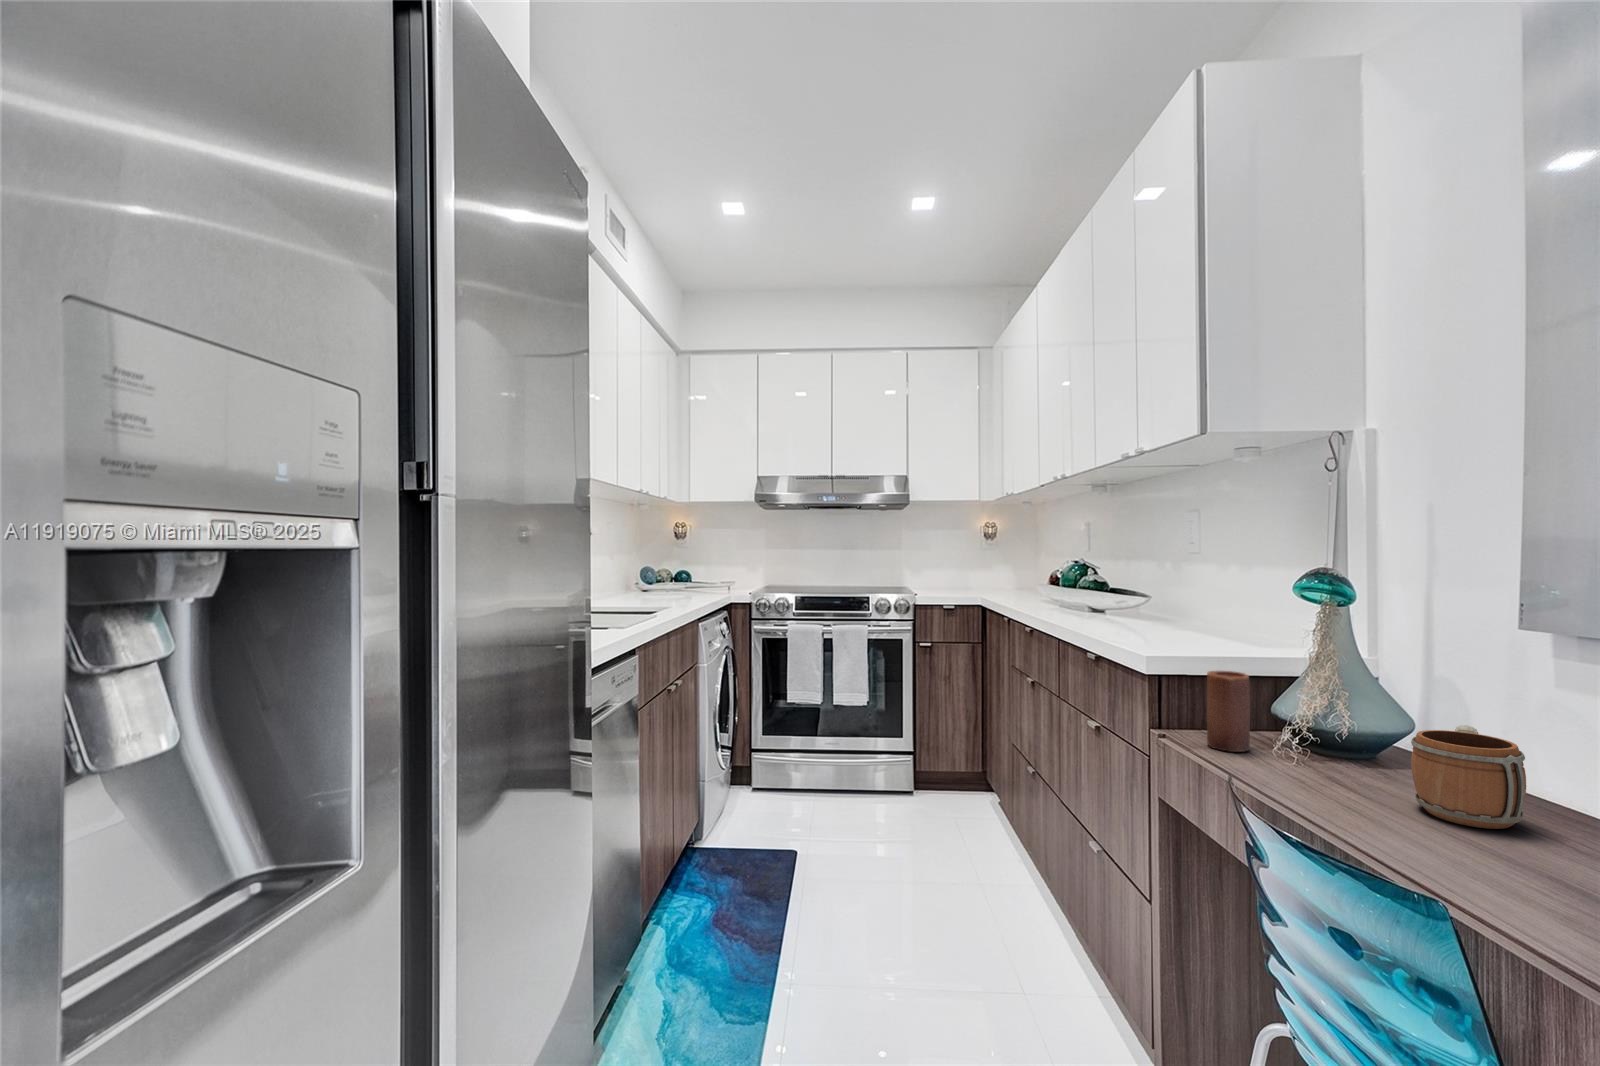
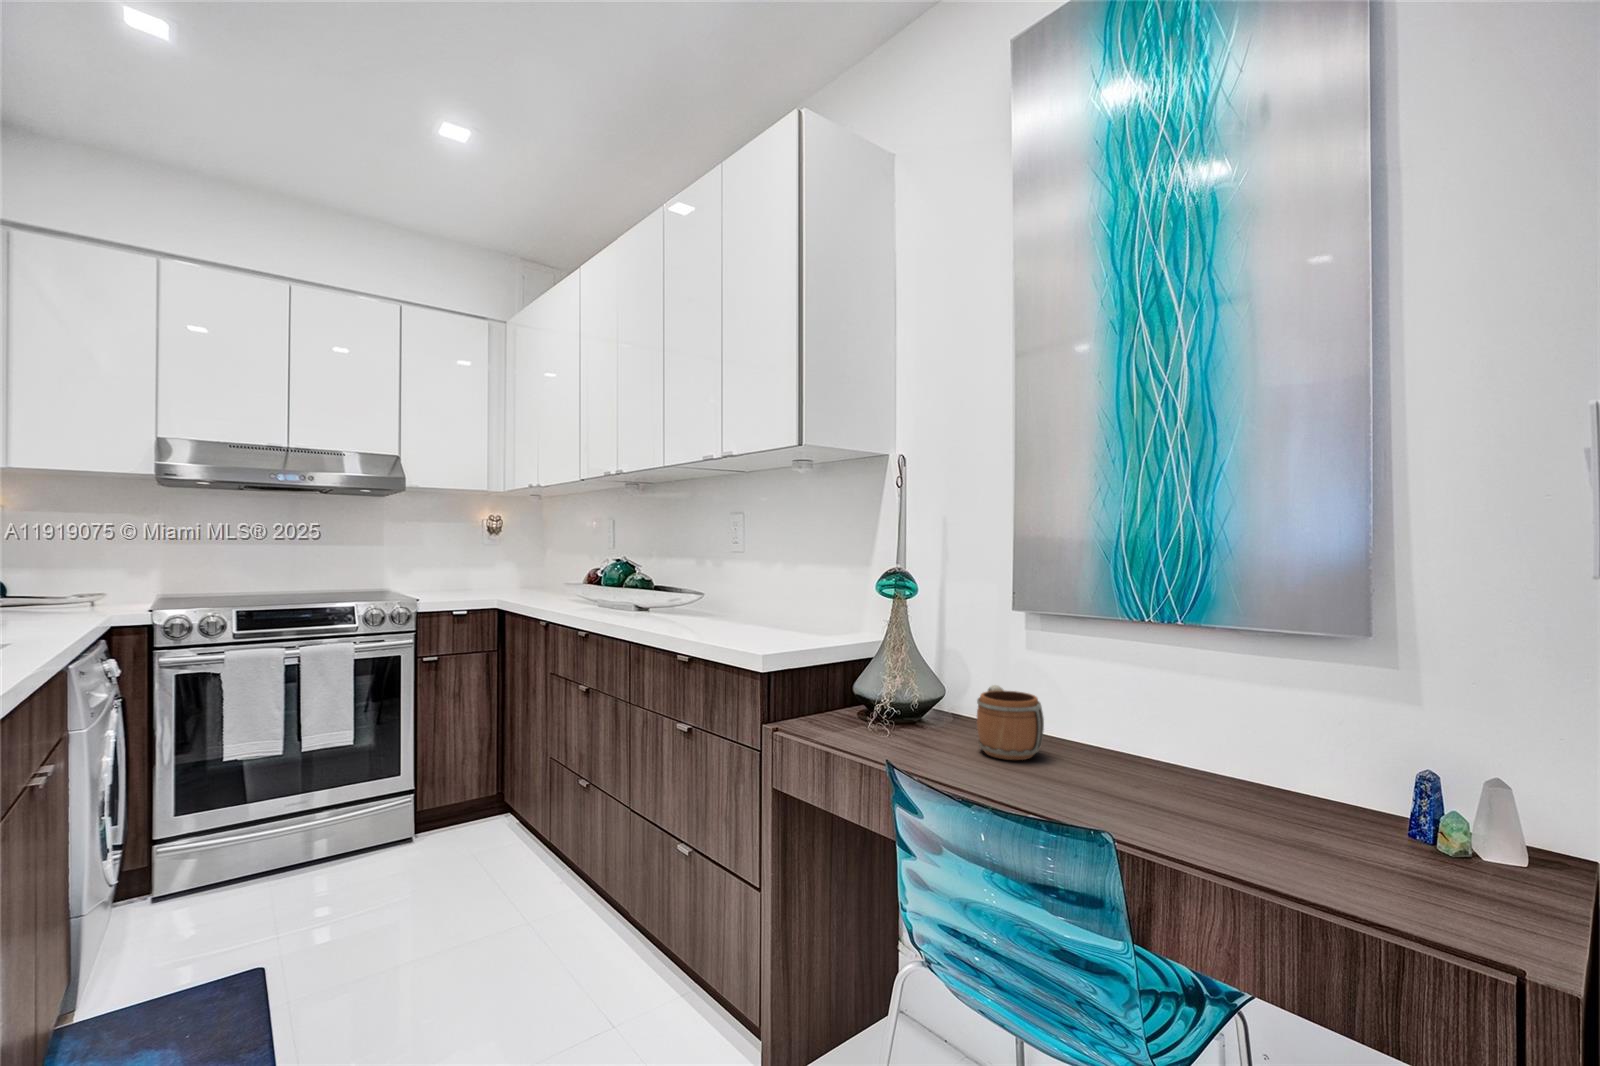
candle: present [1207,671,1250,752] -> none [816,661,850,733]

